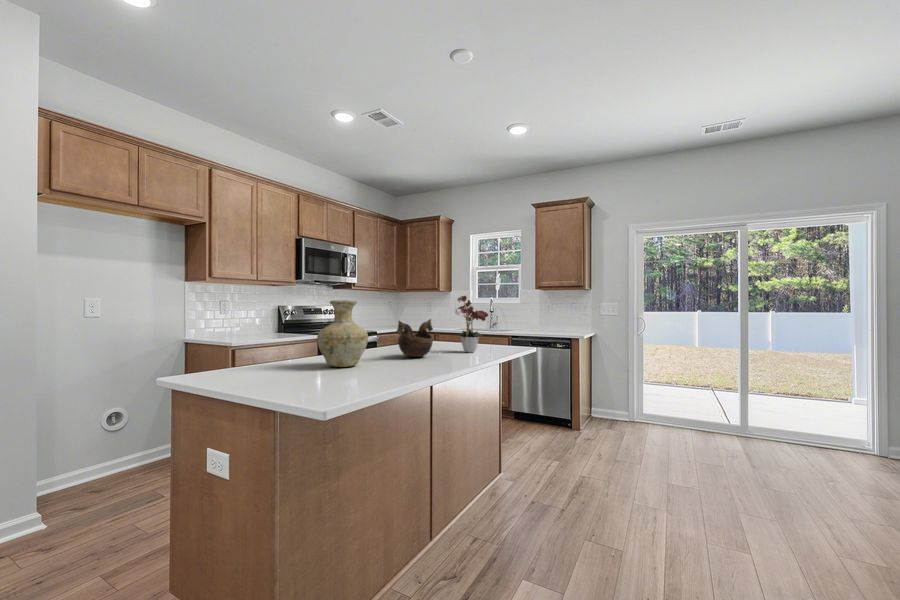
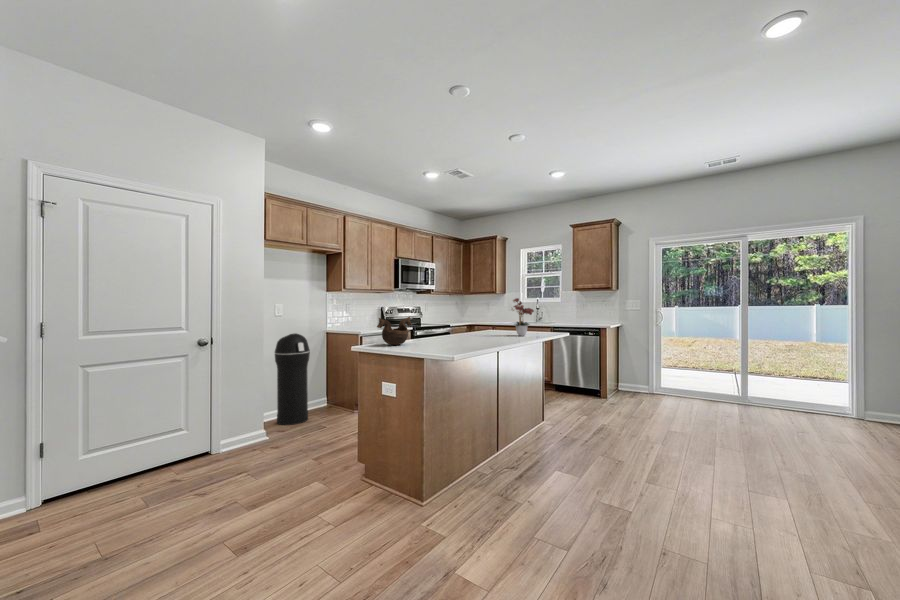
vase: present [317,300,368,367] -> none [430,303,459,342]
decorative bowl: present [396,319,433,357] -> present [377,316,412,345]
trash can: none [75,346,143,496] -> present [275,333,310,425]

